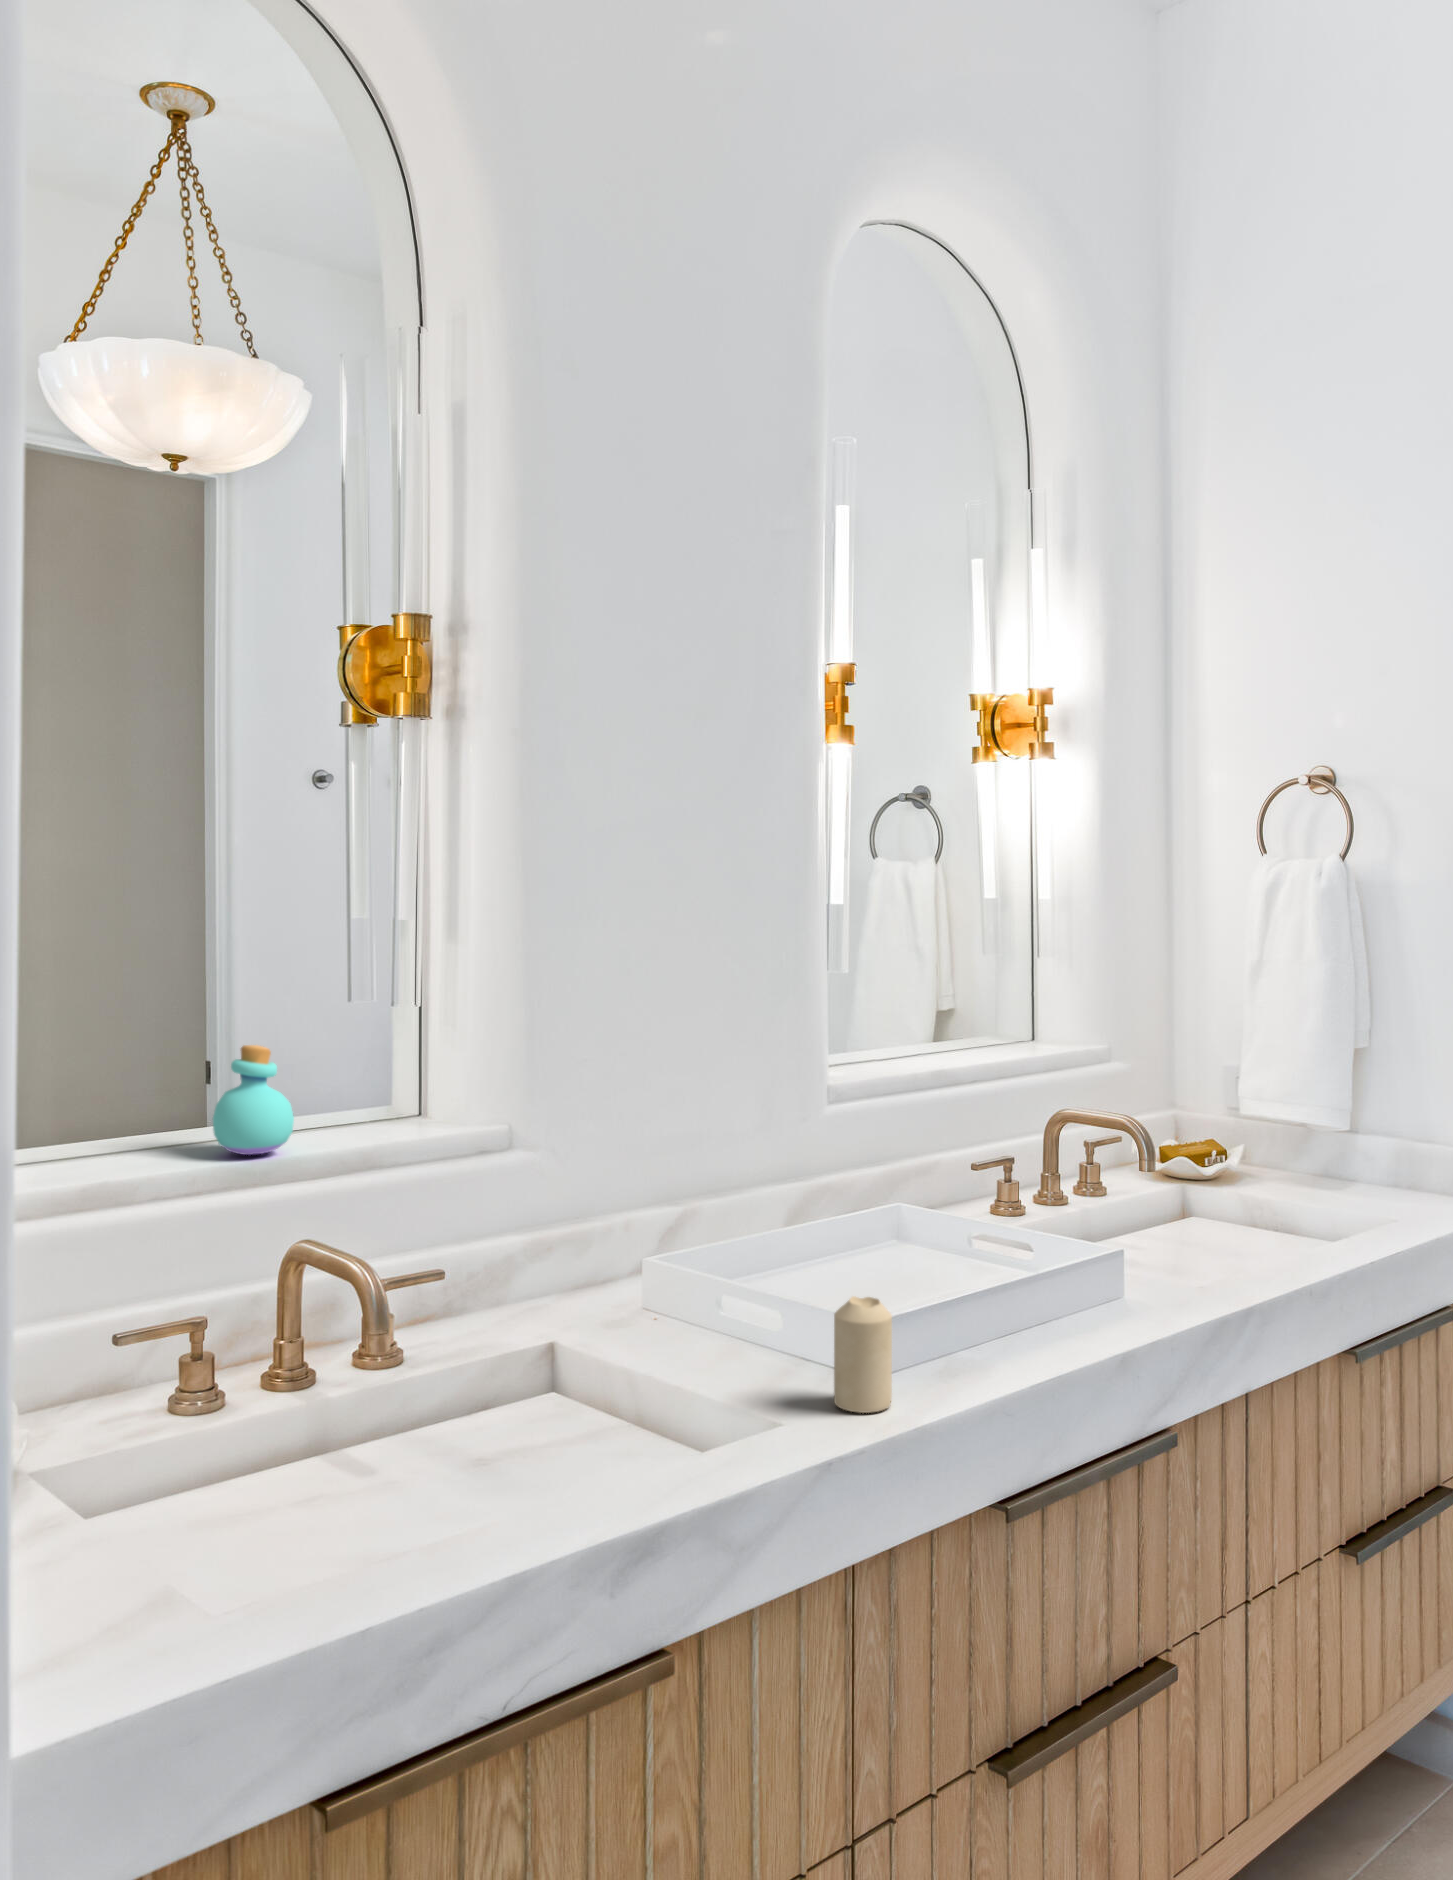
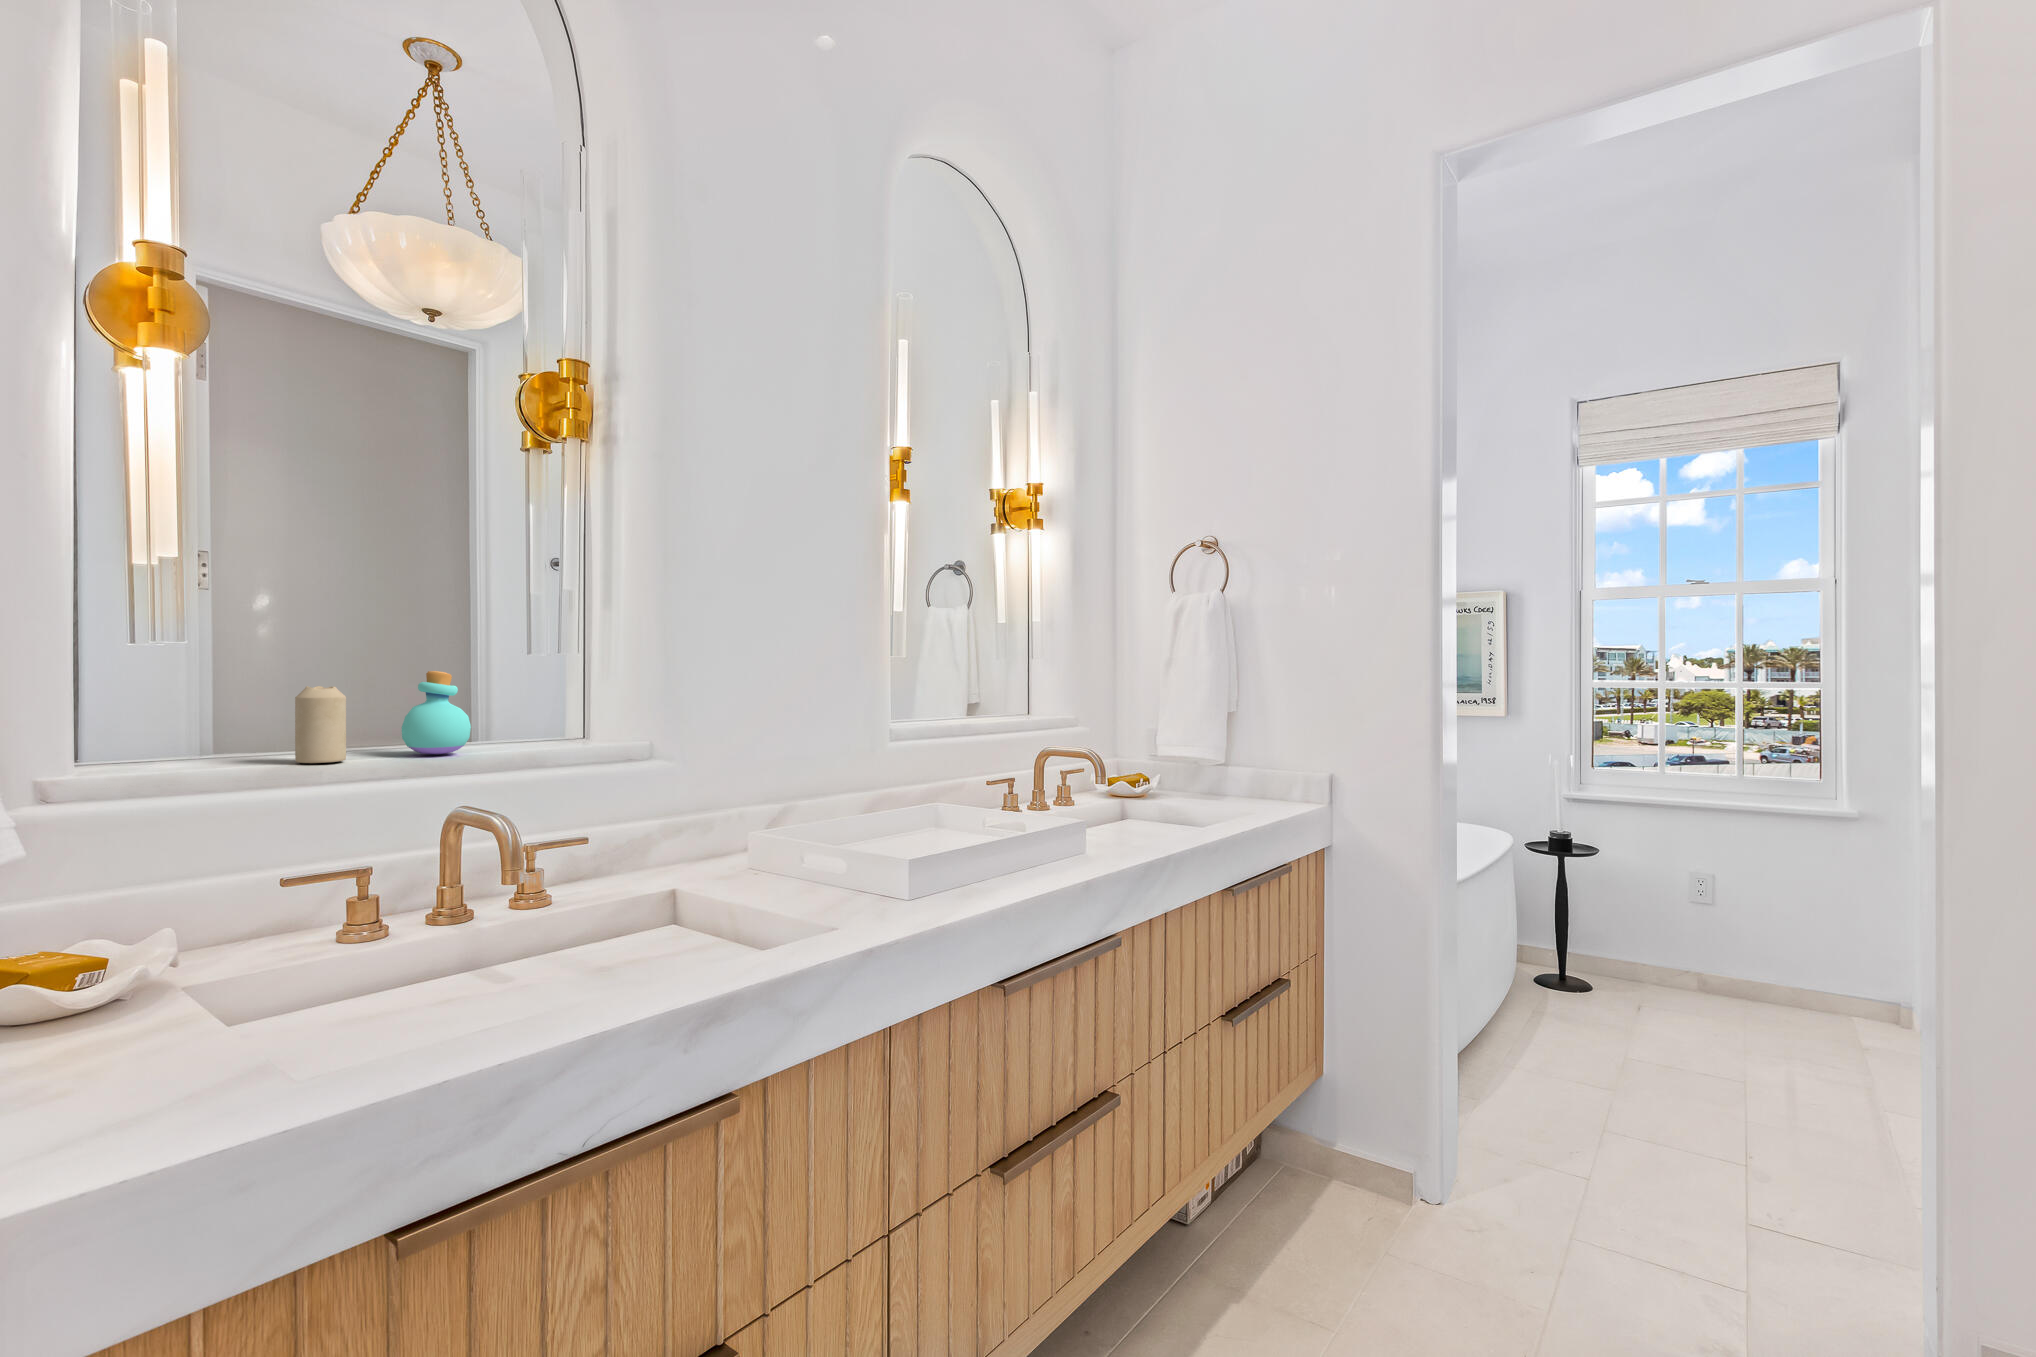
candle: present [834,1296,892,1413] -> present [295,686,346,763]

